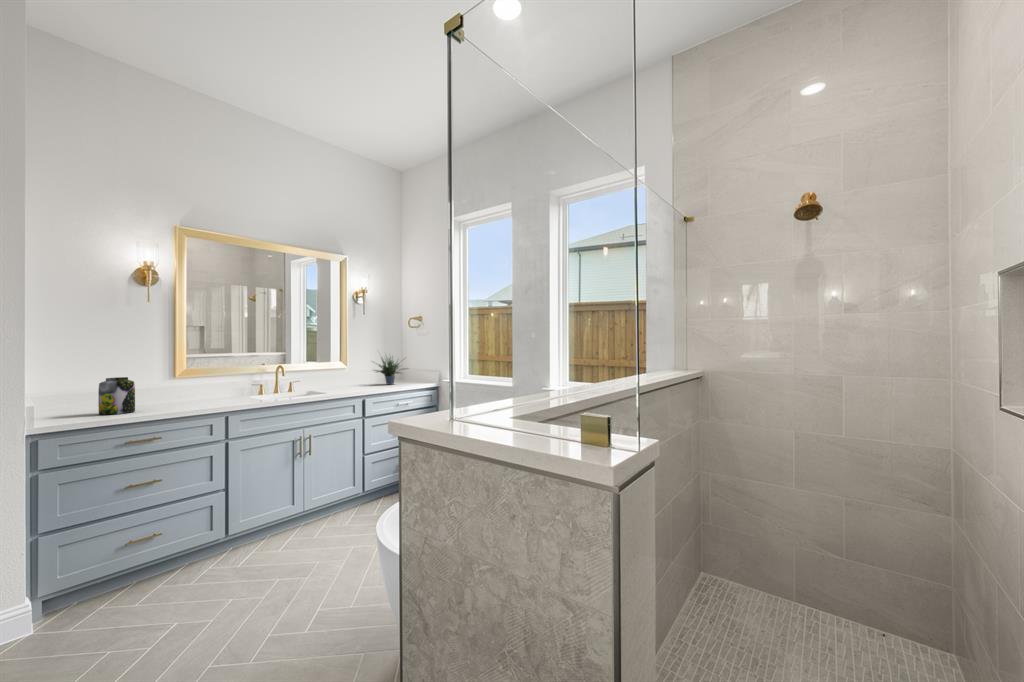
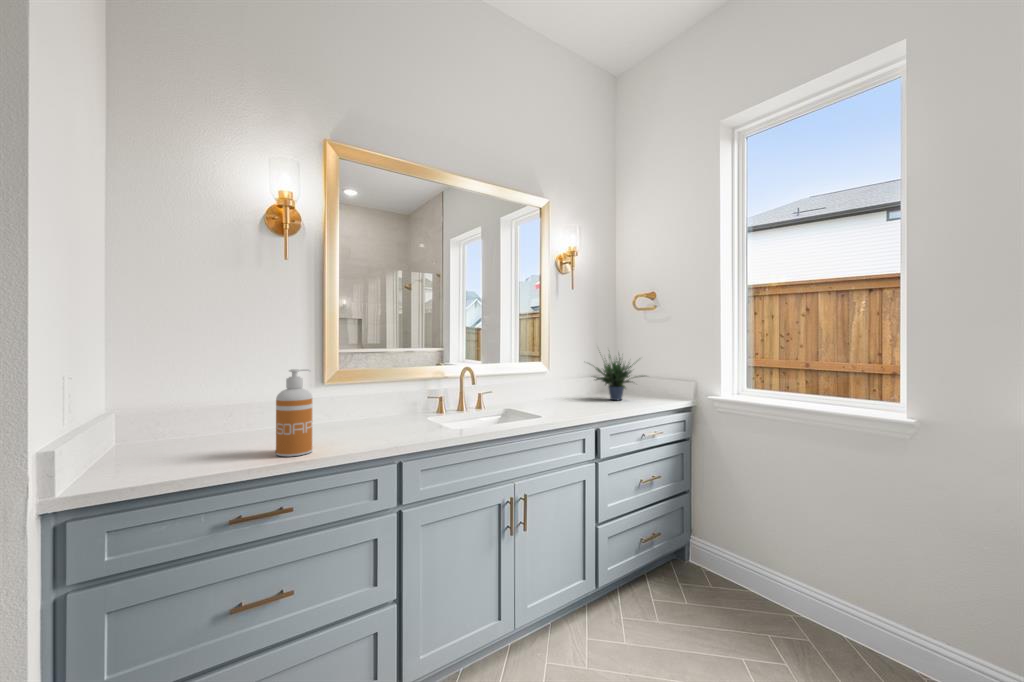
soap dispenser: none [149,366,172,412] -> present [276,369,312,457]
jar: present [98,377,135,415] -> none [197,388,256,458]

